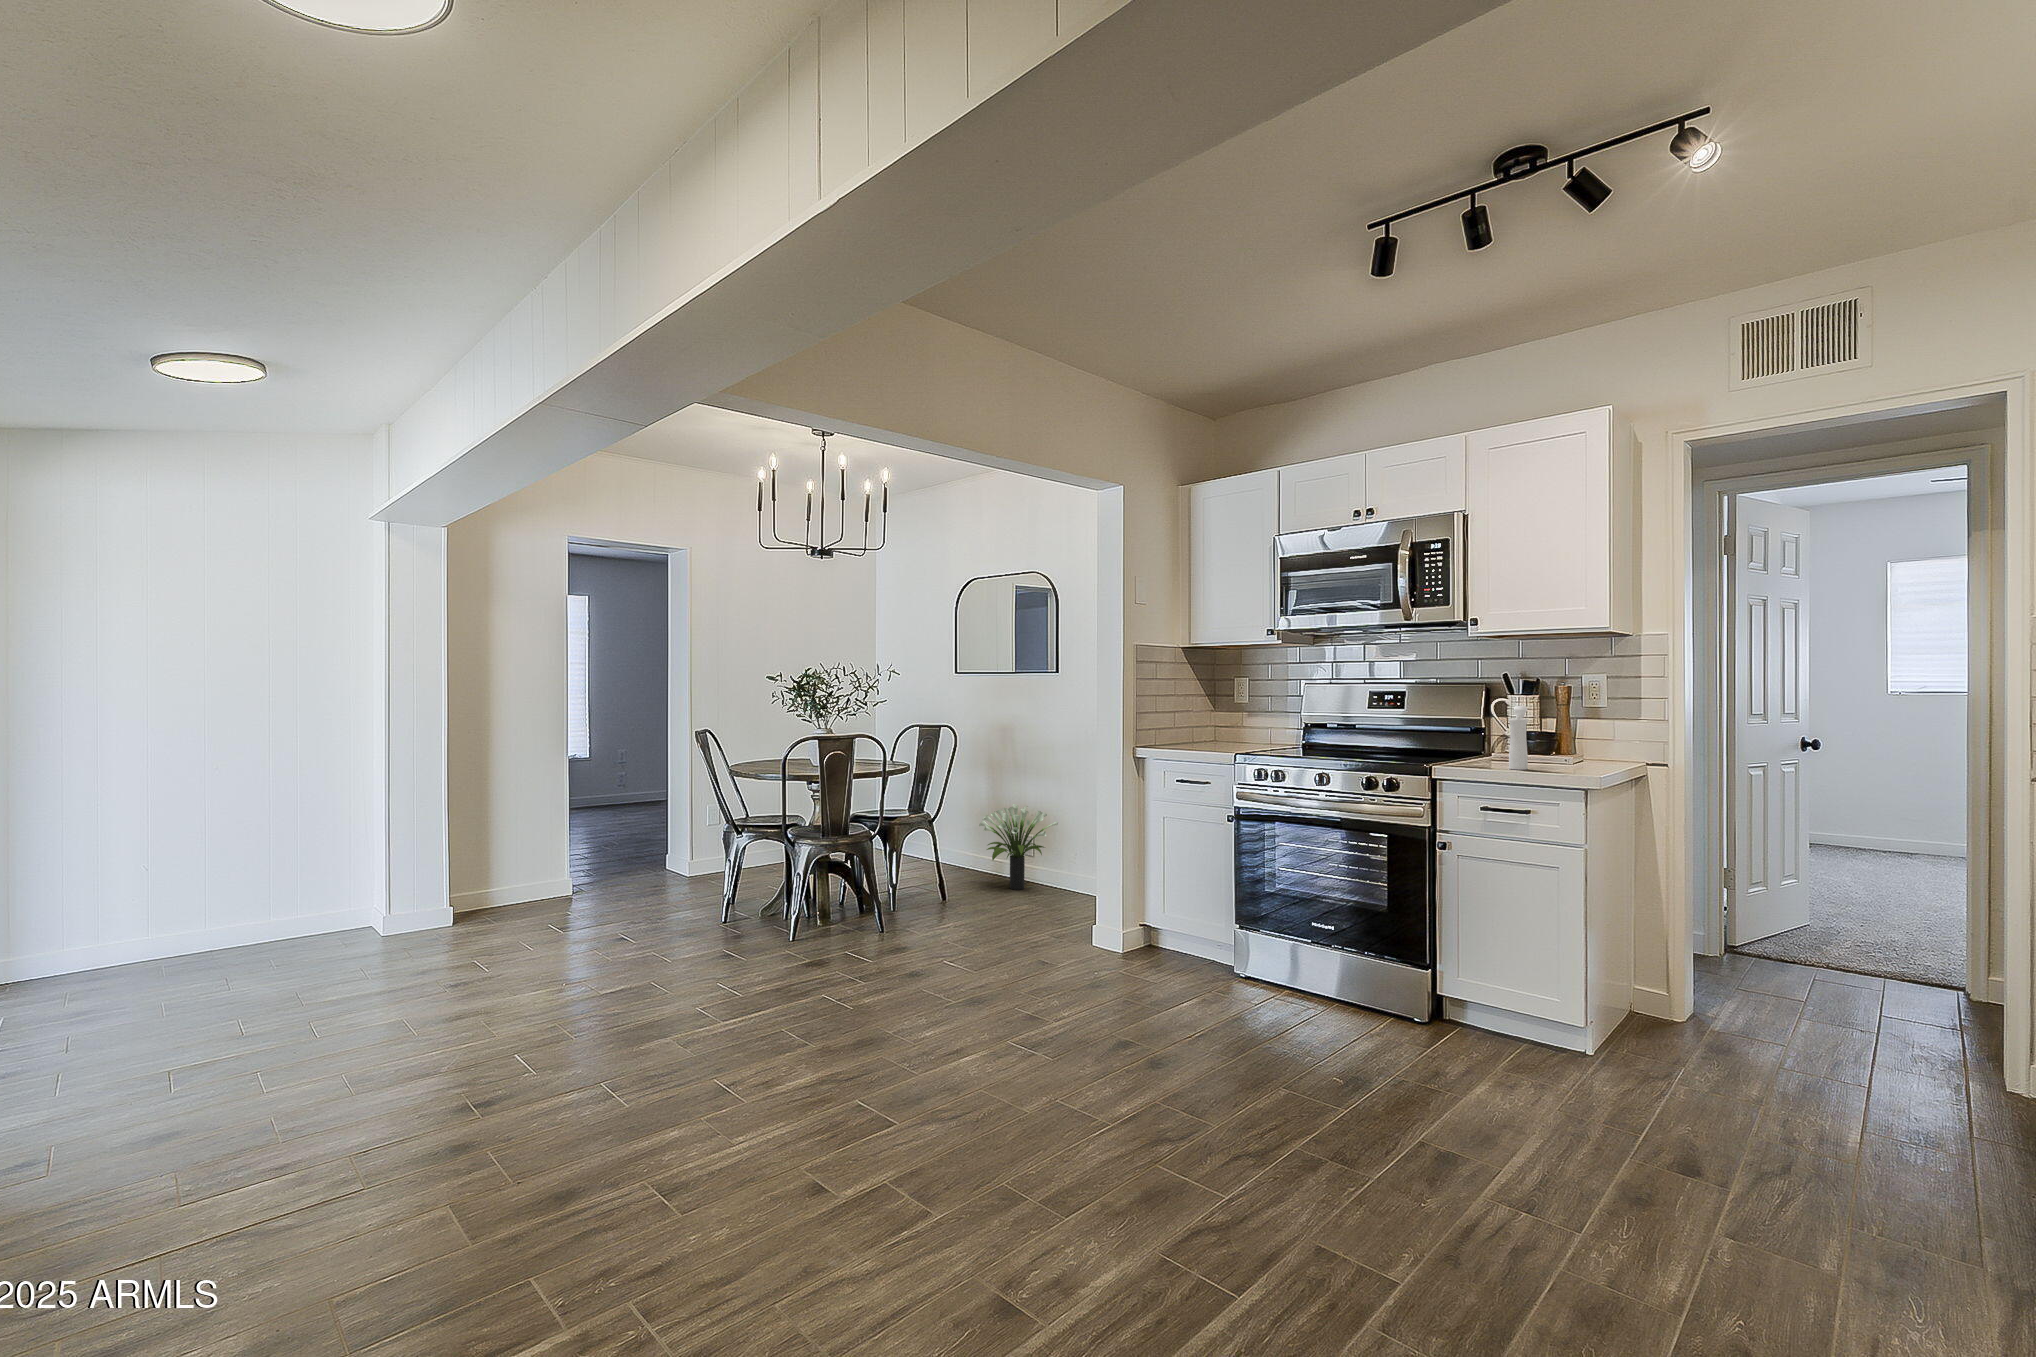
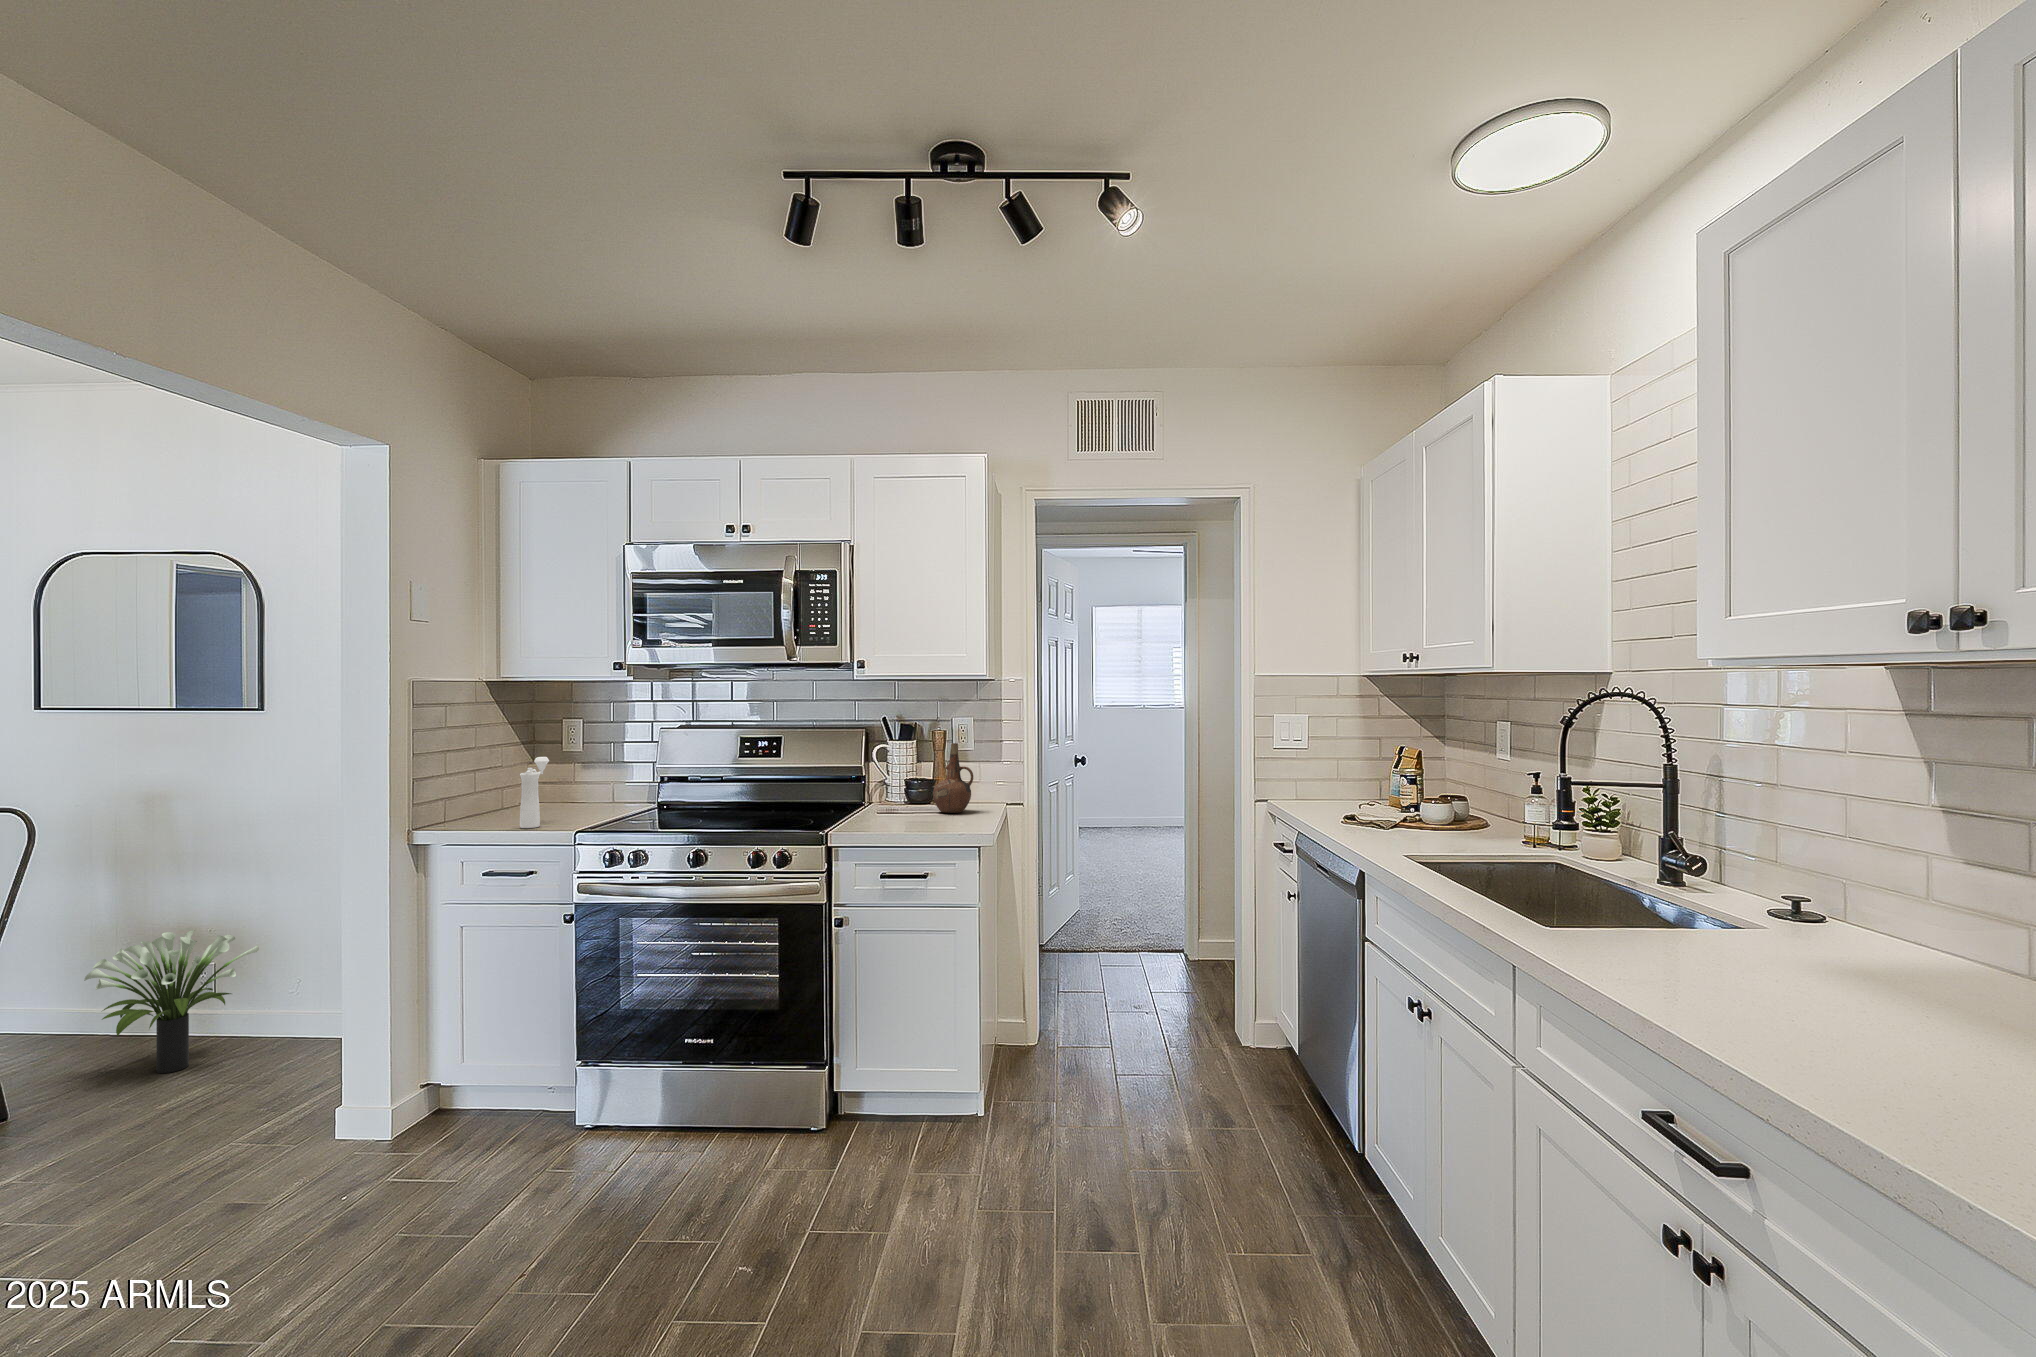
ceramic pitcher: none [1551,698,1598,765] -> present [933,743,973,813]
pepper mill: present [1509,706,1528,770] -> present [520,757,549,828]

